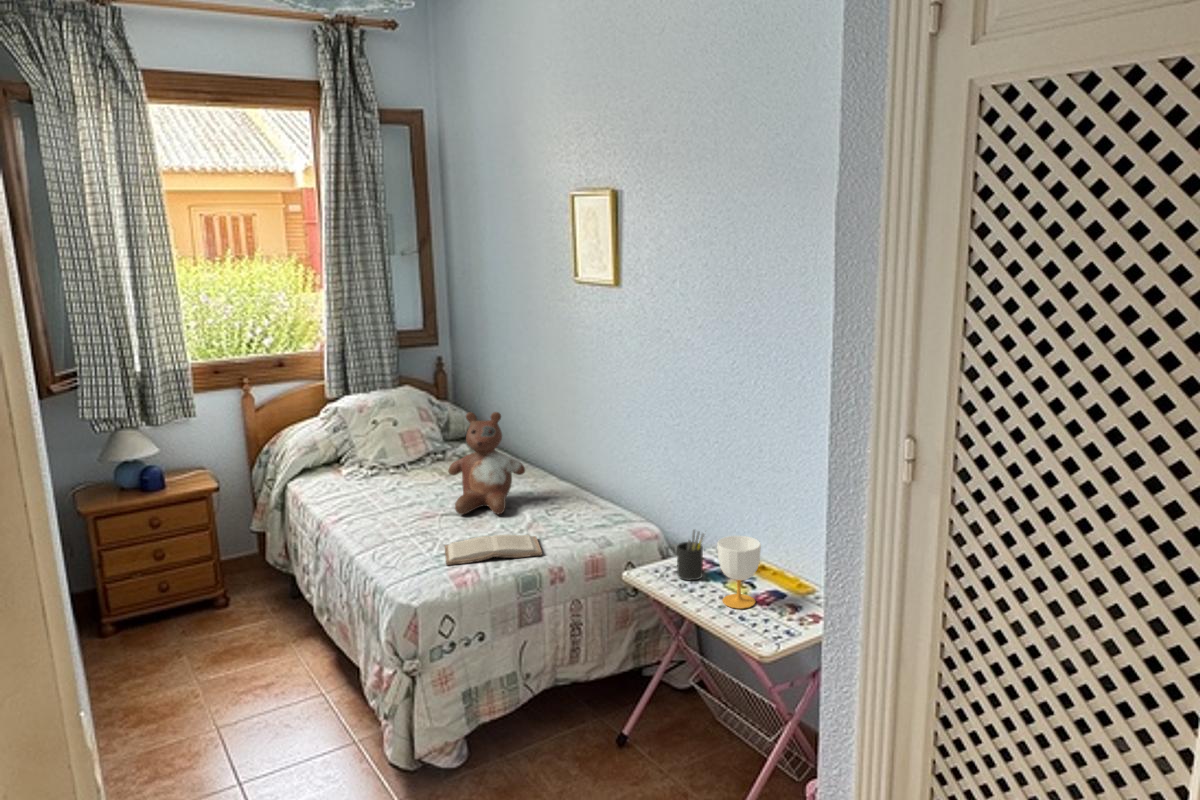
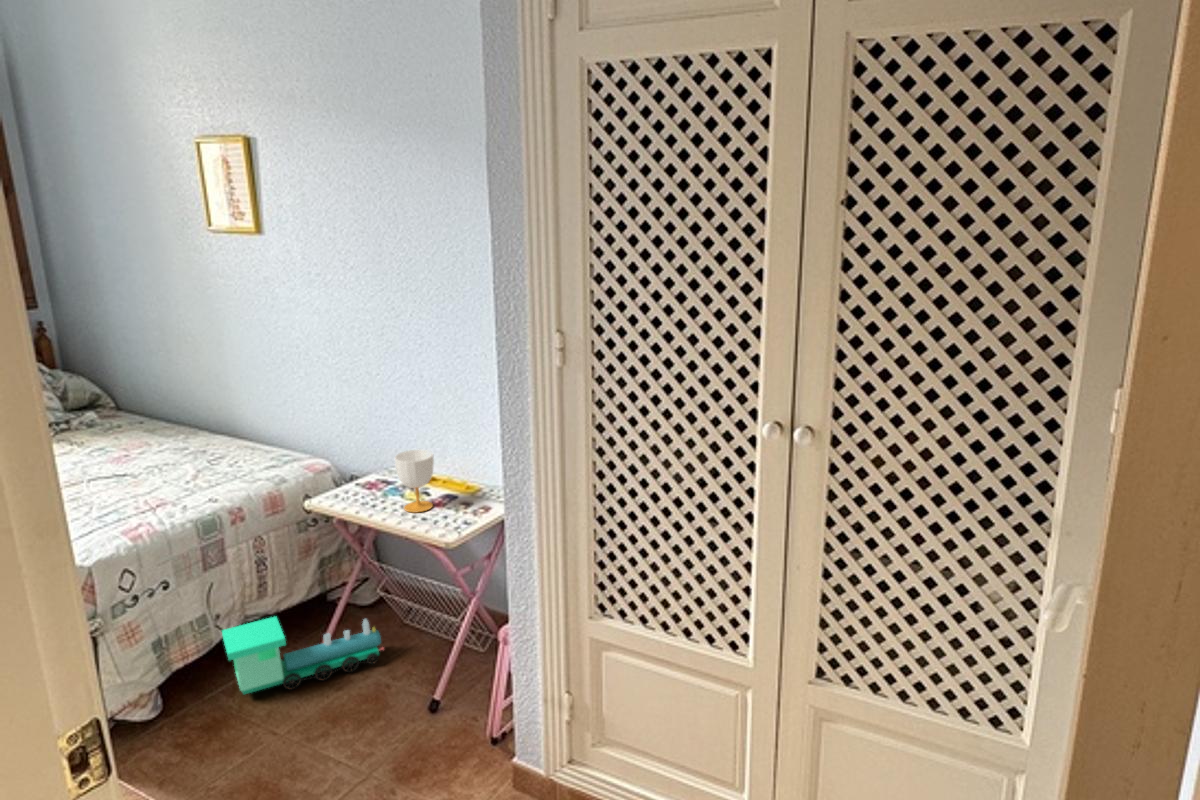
stuffed bear: present [448,412,525,515] -> none [88,368,179,478]
pen holder: present [677,530,704,580] -> none [355,449,382,499]
book: present [445,535,542,565] -> none [104,484,217,524]
toy train: none [529,687,688,771] -> present [222,616,384,694]

